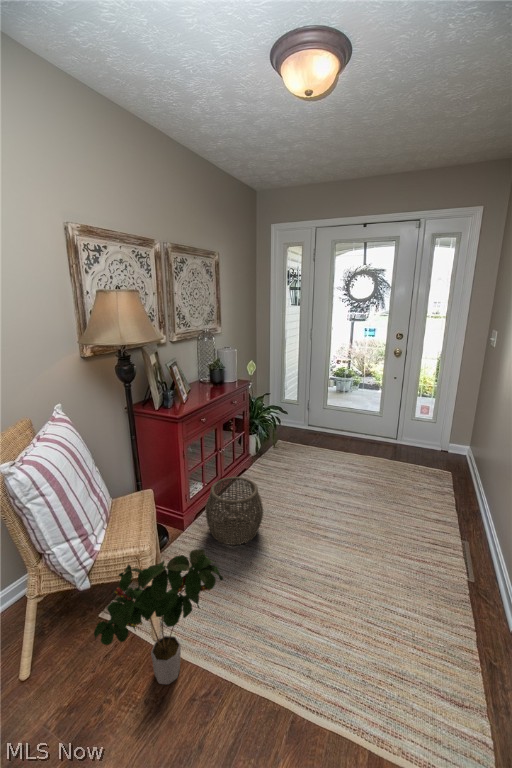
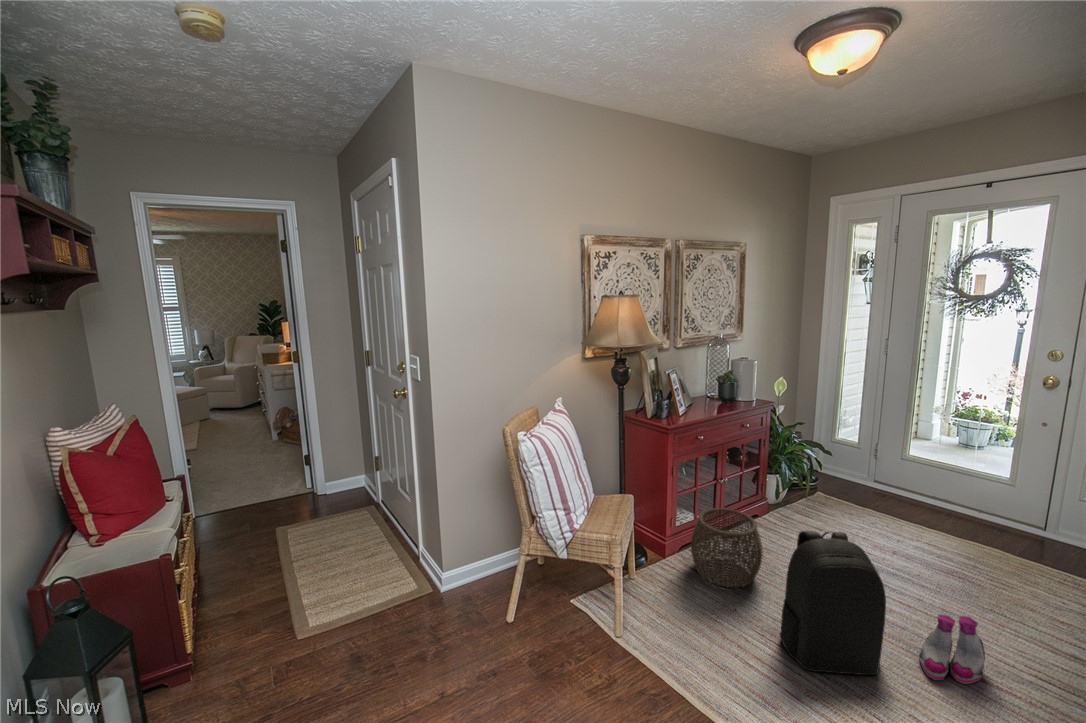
backpack: none [289,482,362,601] -> present [780,531,886,675]
boots: none [373,519,409,571] -> present [919,614,985,684]
potted plant: present [94,549,223,685] -> none [565,542,686,672]

